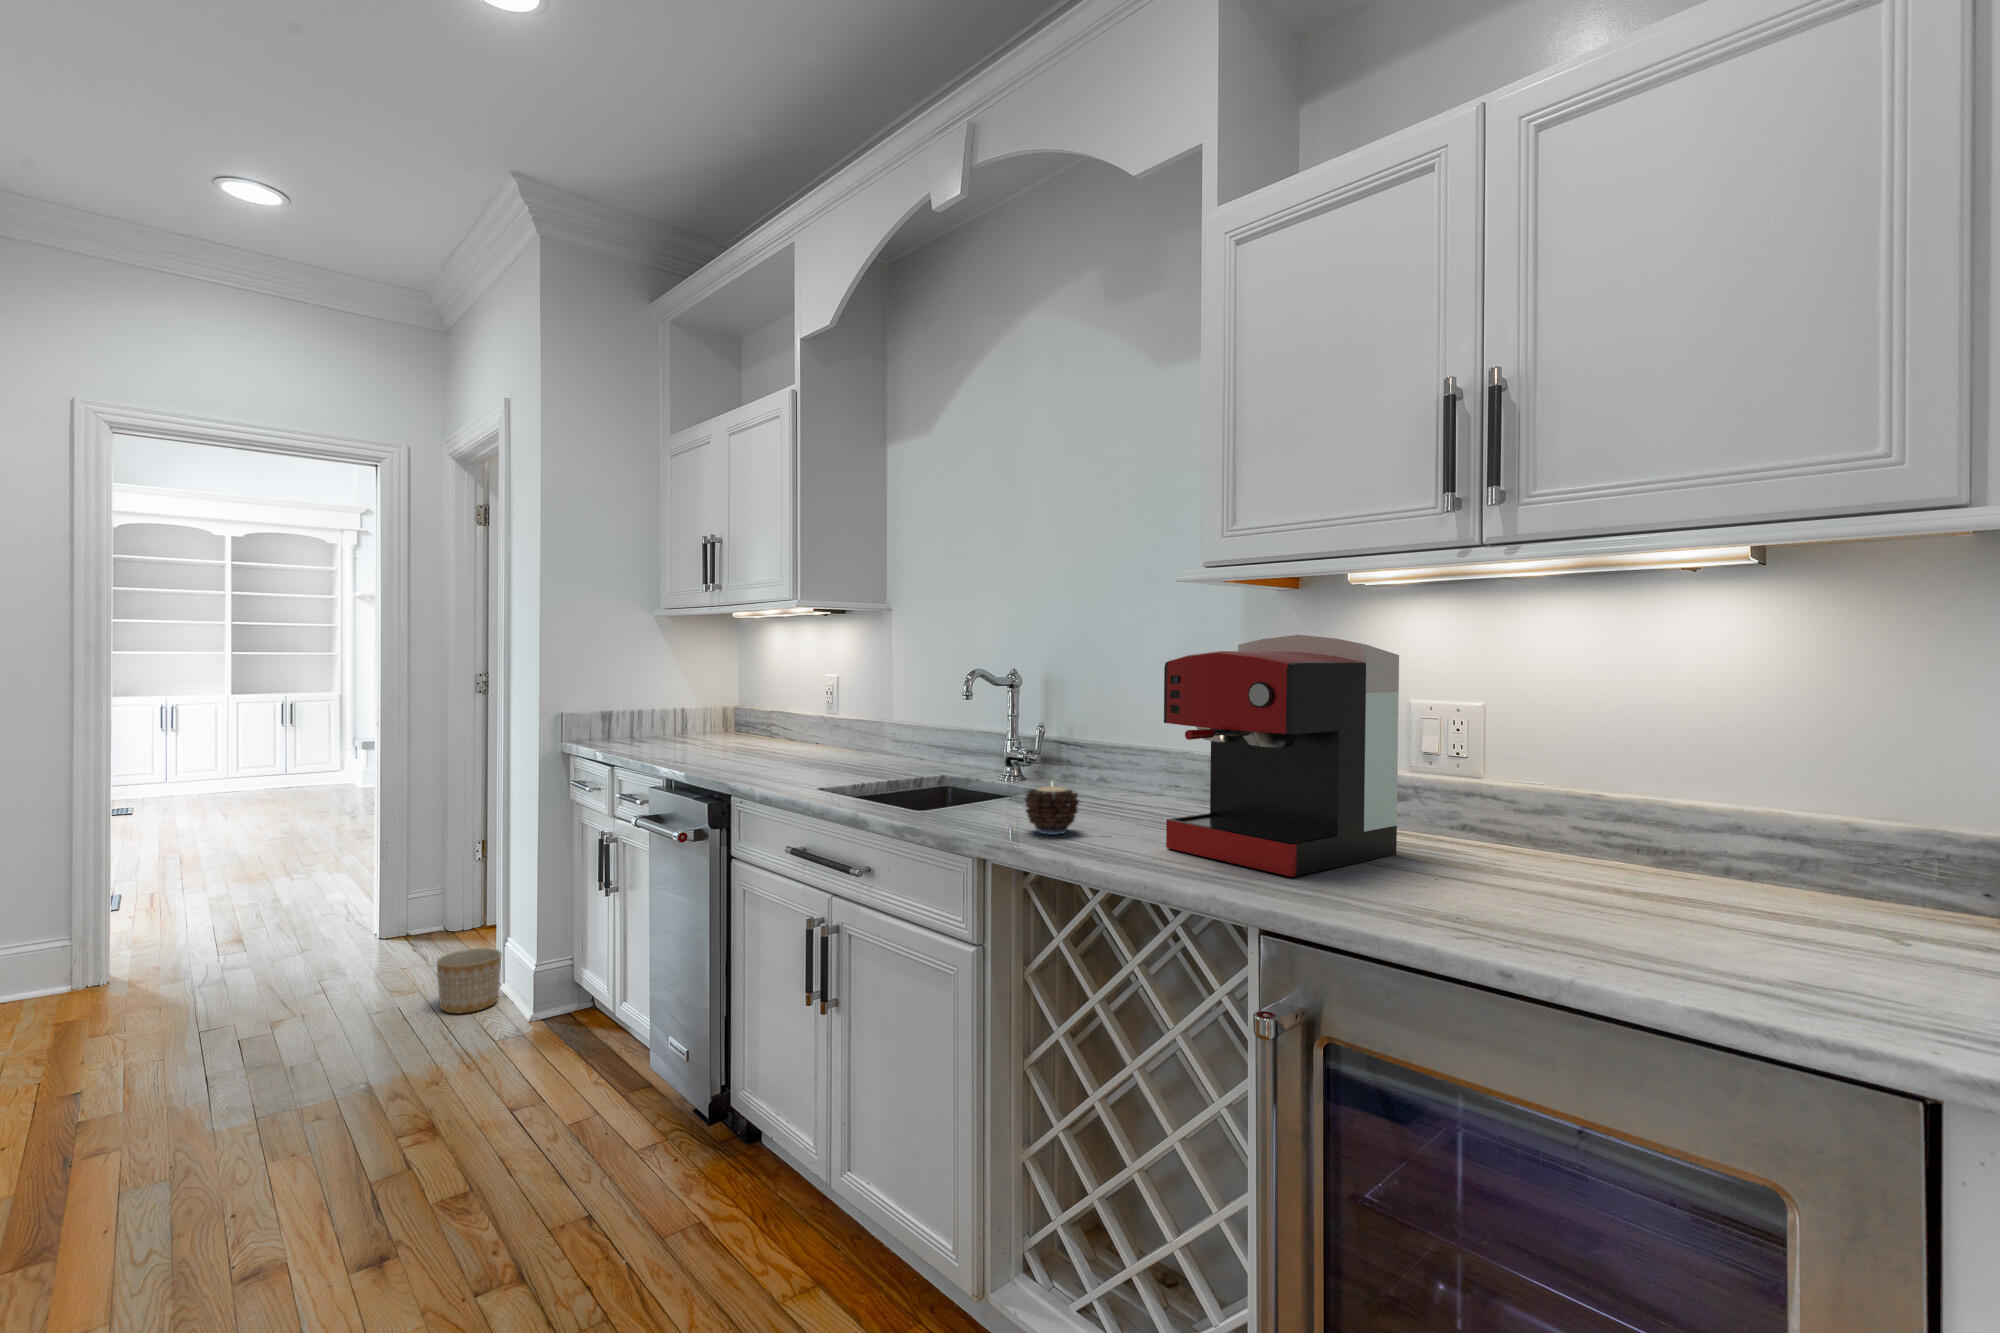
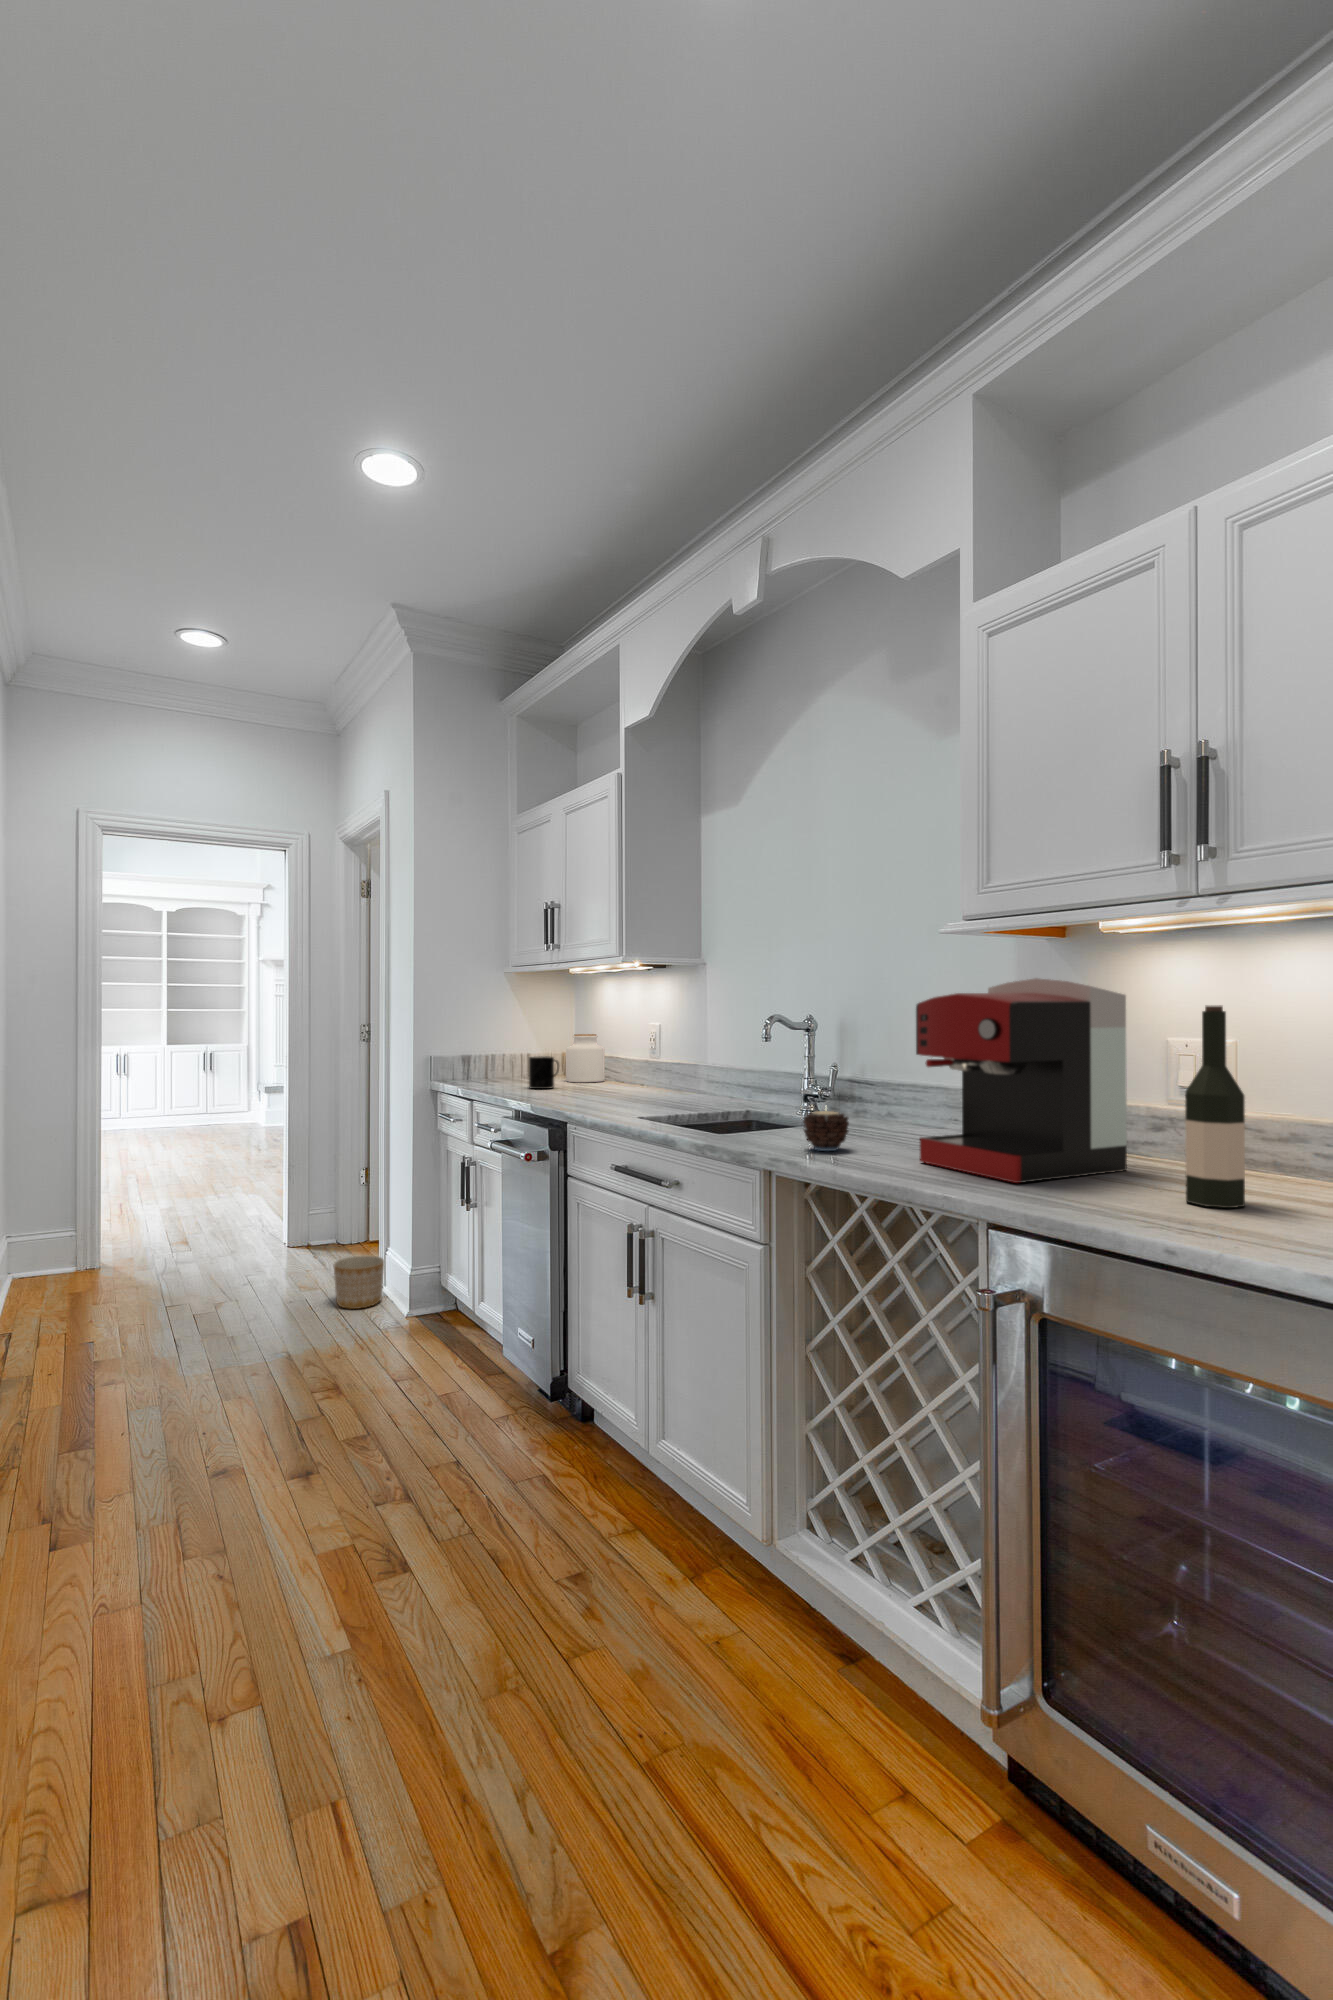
wine bottle: none [1488,670,1561,907] -> present [1185,1005,1245,1208]
jar: none [724,689,769,744] -> present [566,1034,605,1082]
mug: none [681,715,718,753] -> present [529,1056,559,1089]

